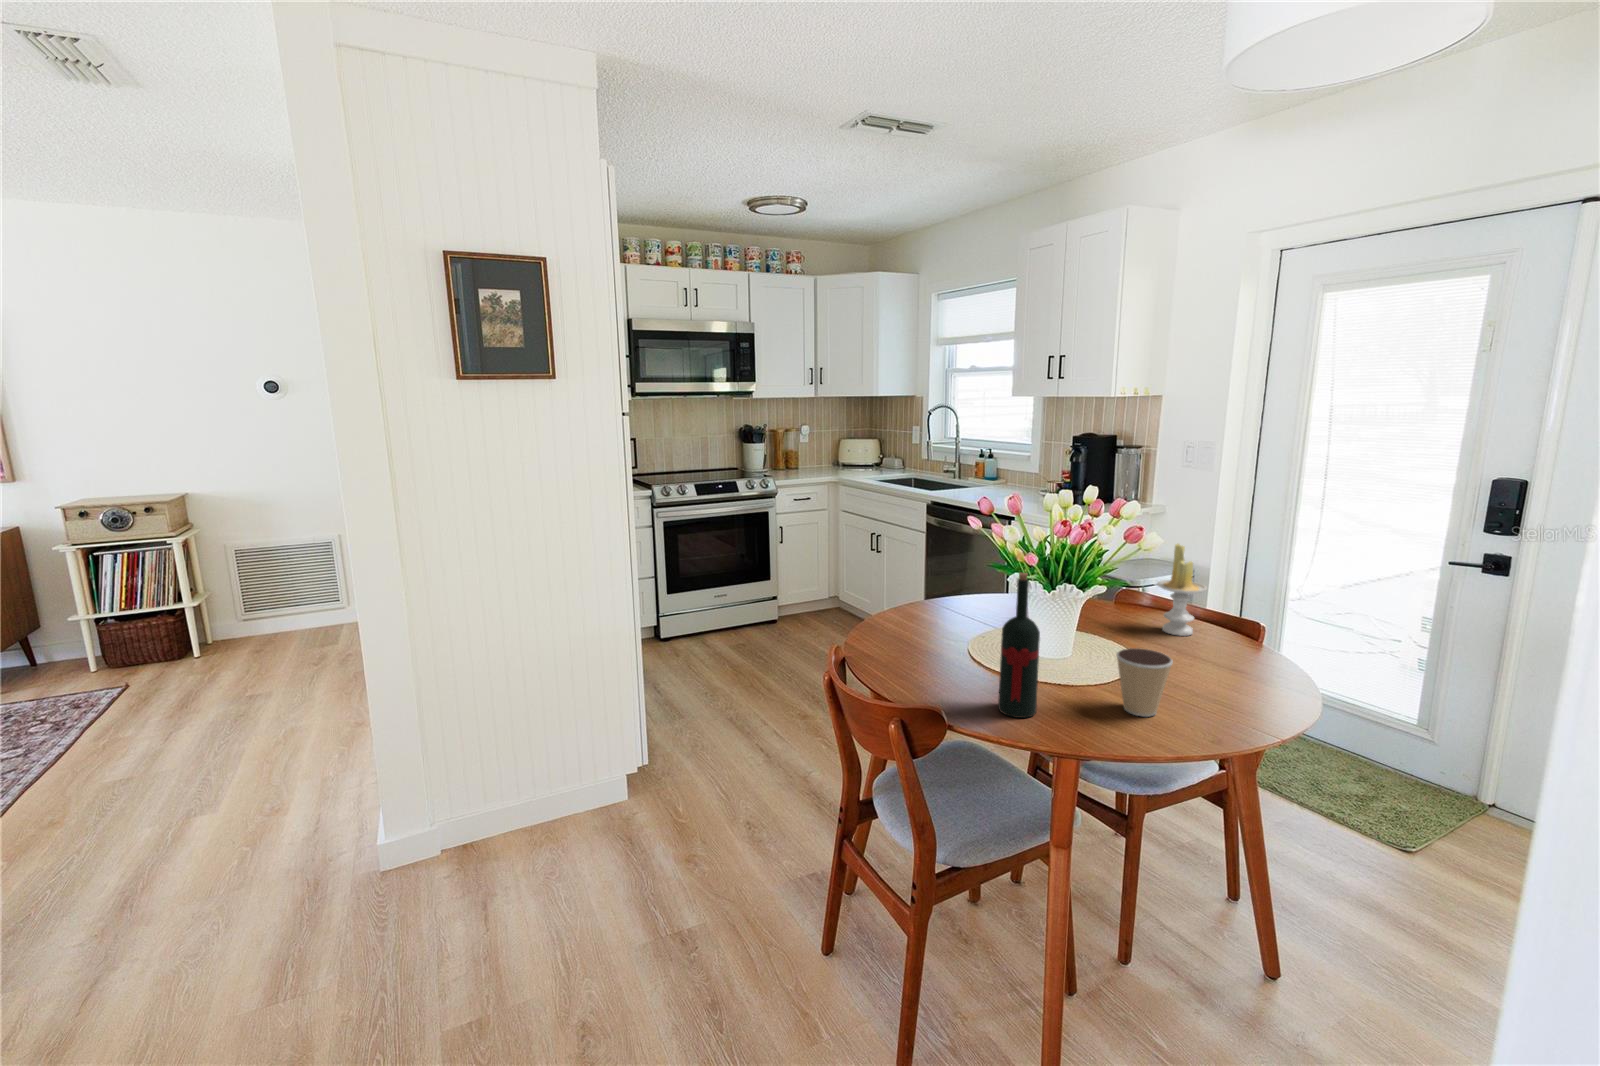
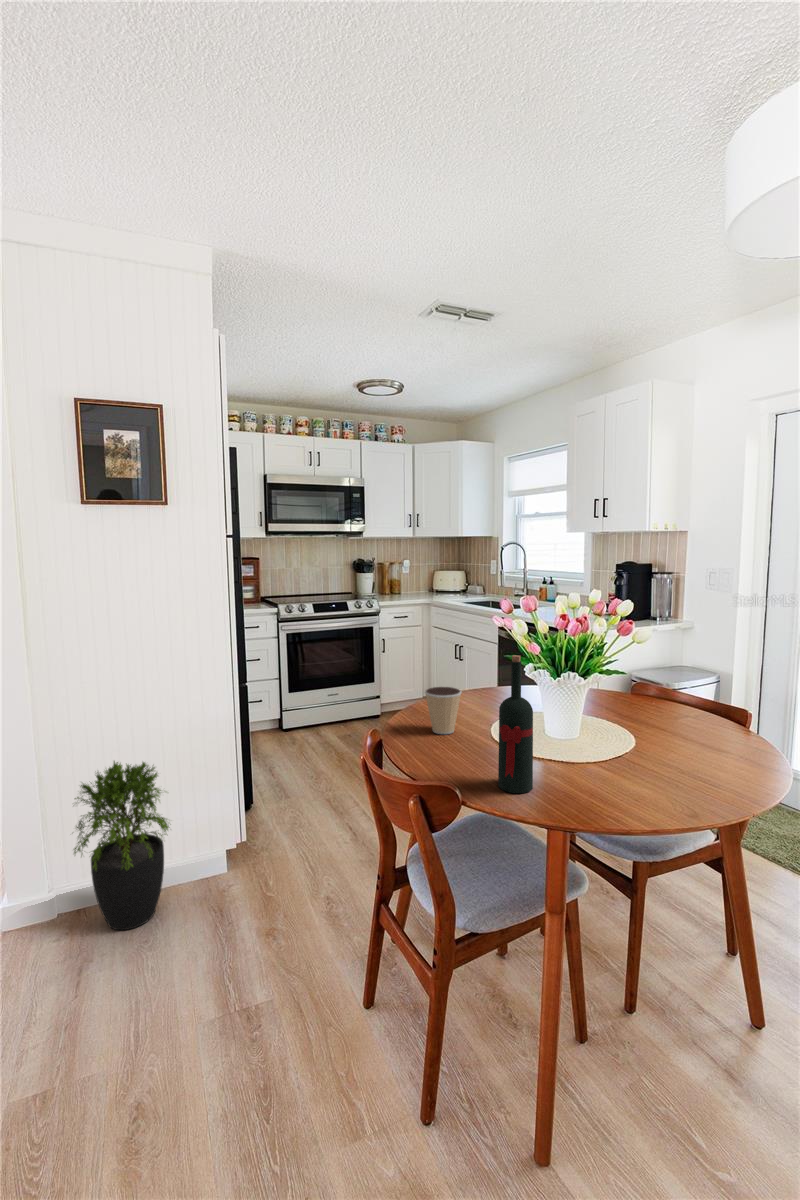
candle: present [1157,544,1207,636] -> none [665,641,711,725]
coffee cup: present [1116,648,1173,717] -> present [425,687,462,734]
potted plant: none [465,688,589,878] -> present [74,761,169,930]

